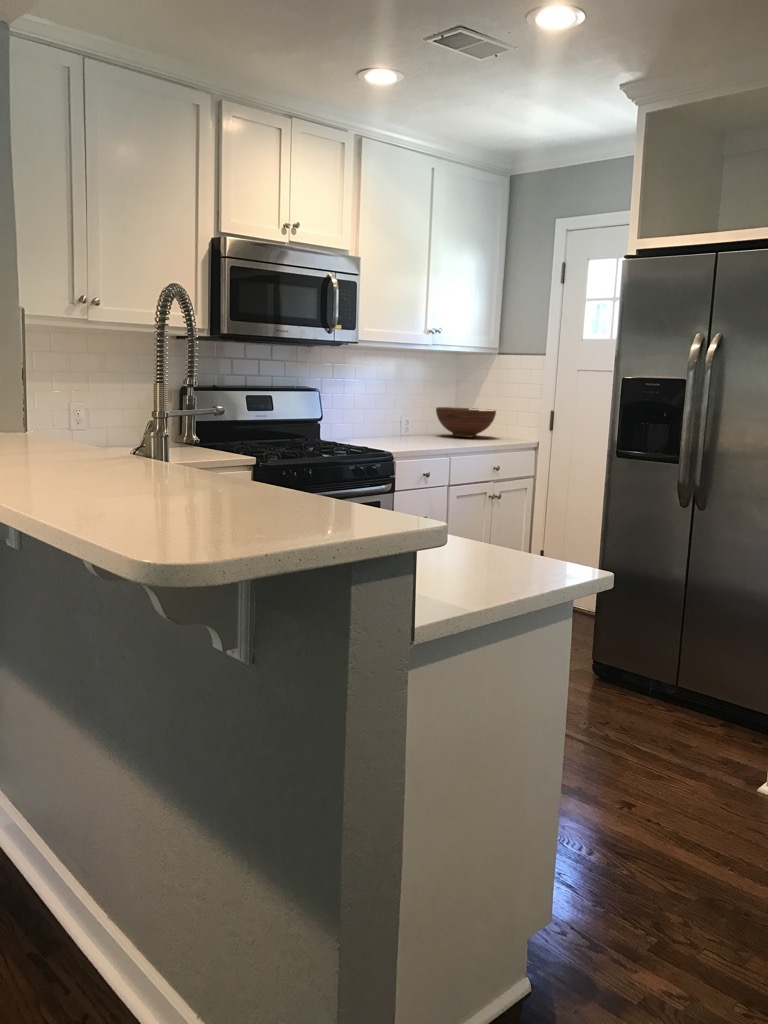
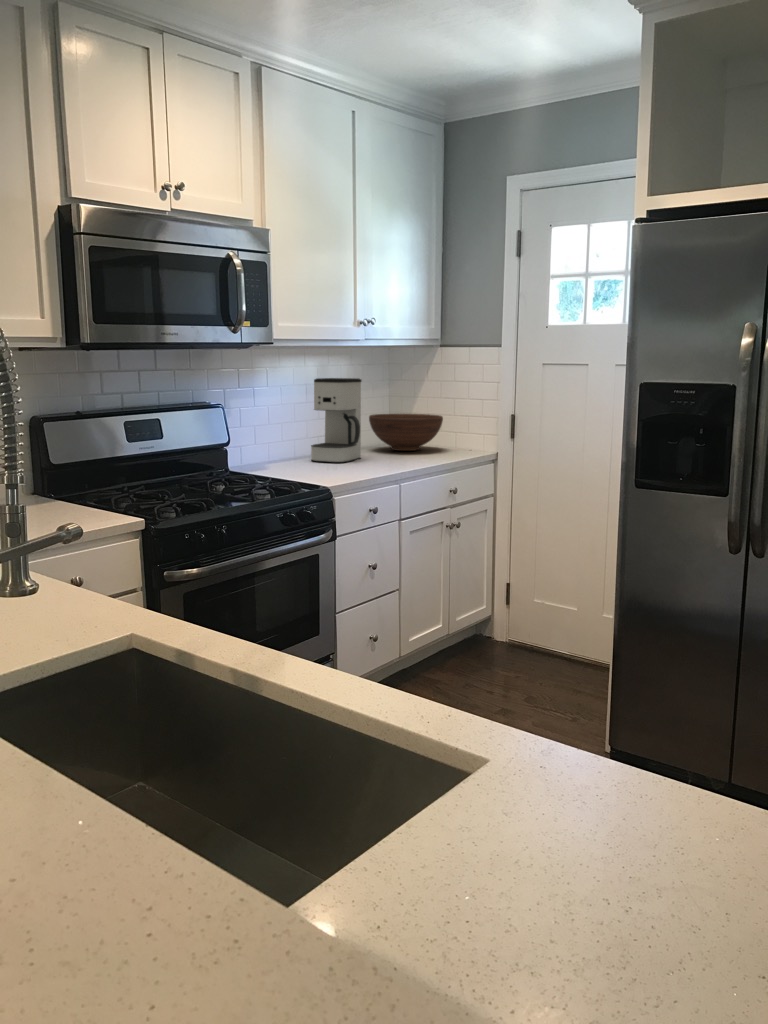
coffee maker: none [386,374,429,440] -> present [311,378,361,463]

